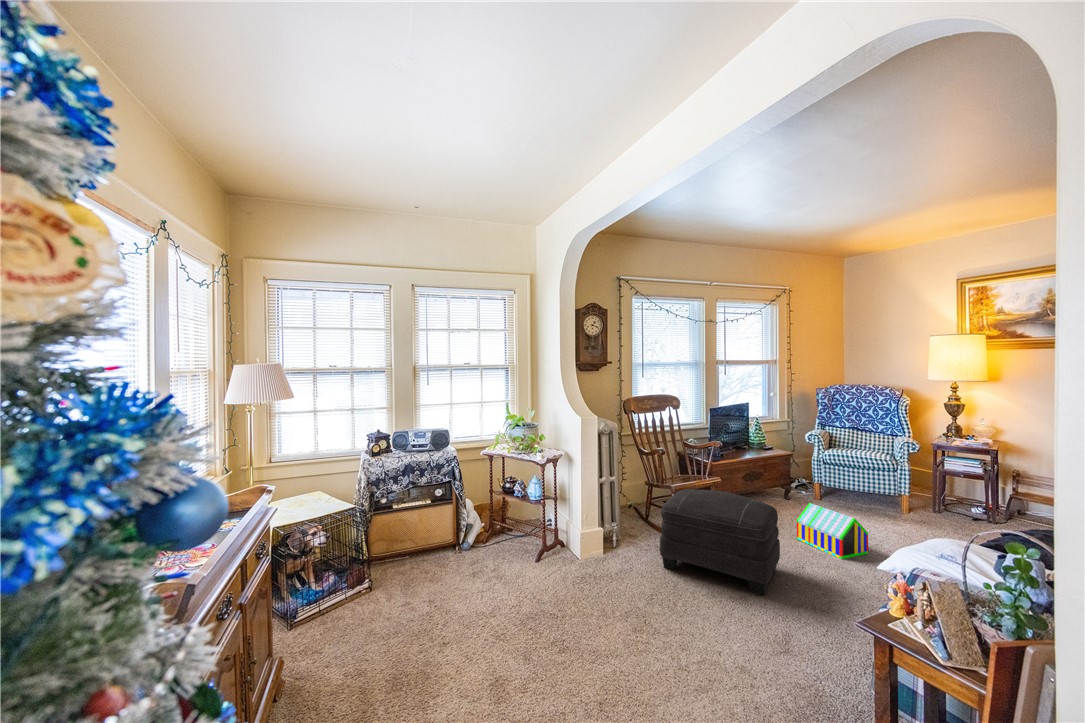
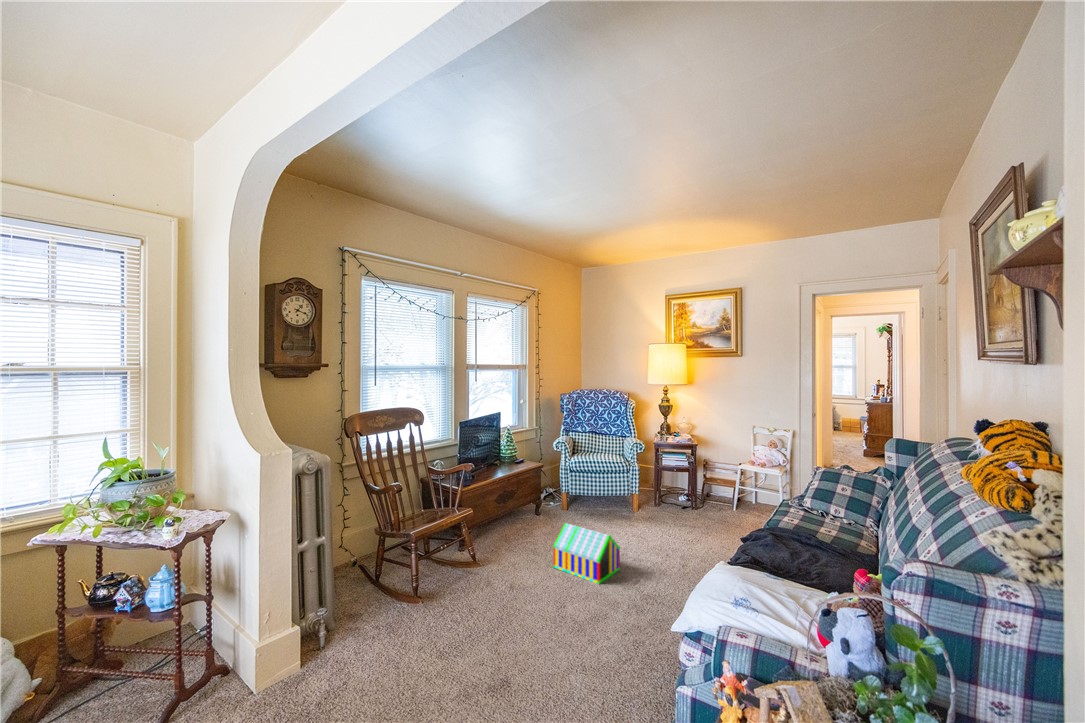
ottoman: present [660,489,780,596] -> none [392,535,544,673]

